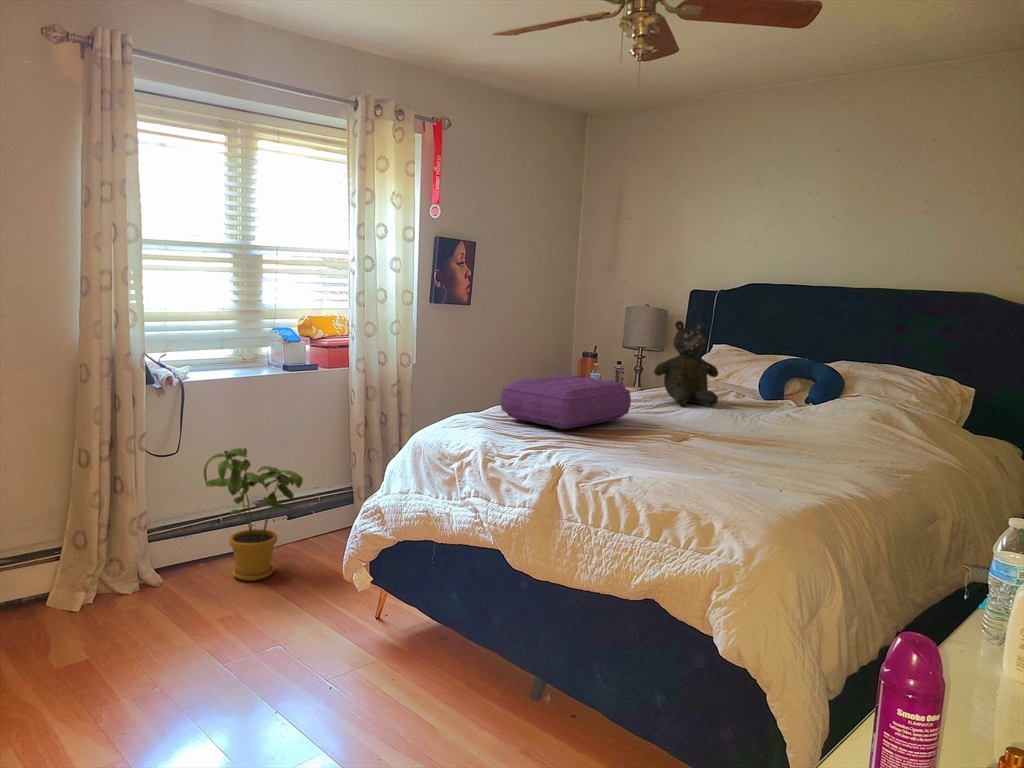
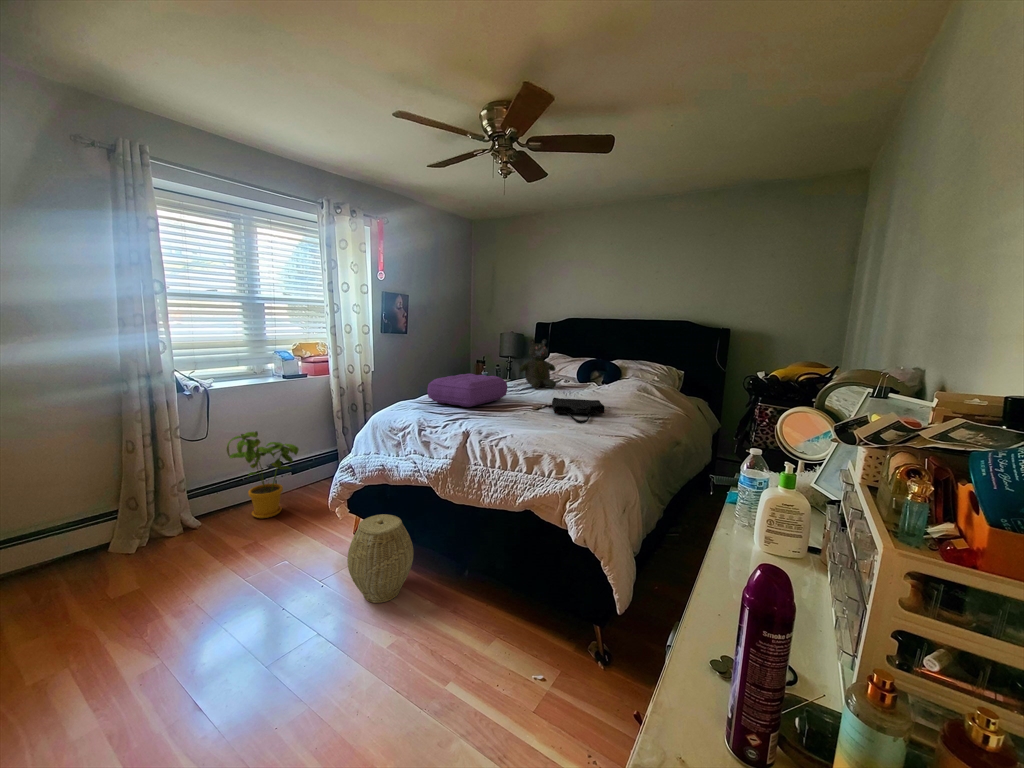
tote bag: none [706,421,796,467] -> present [552,398,605,423]
woven basket: none [369,587,467,722] -> present [347,514,413,603]

